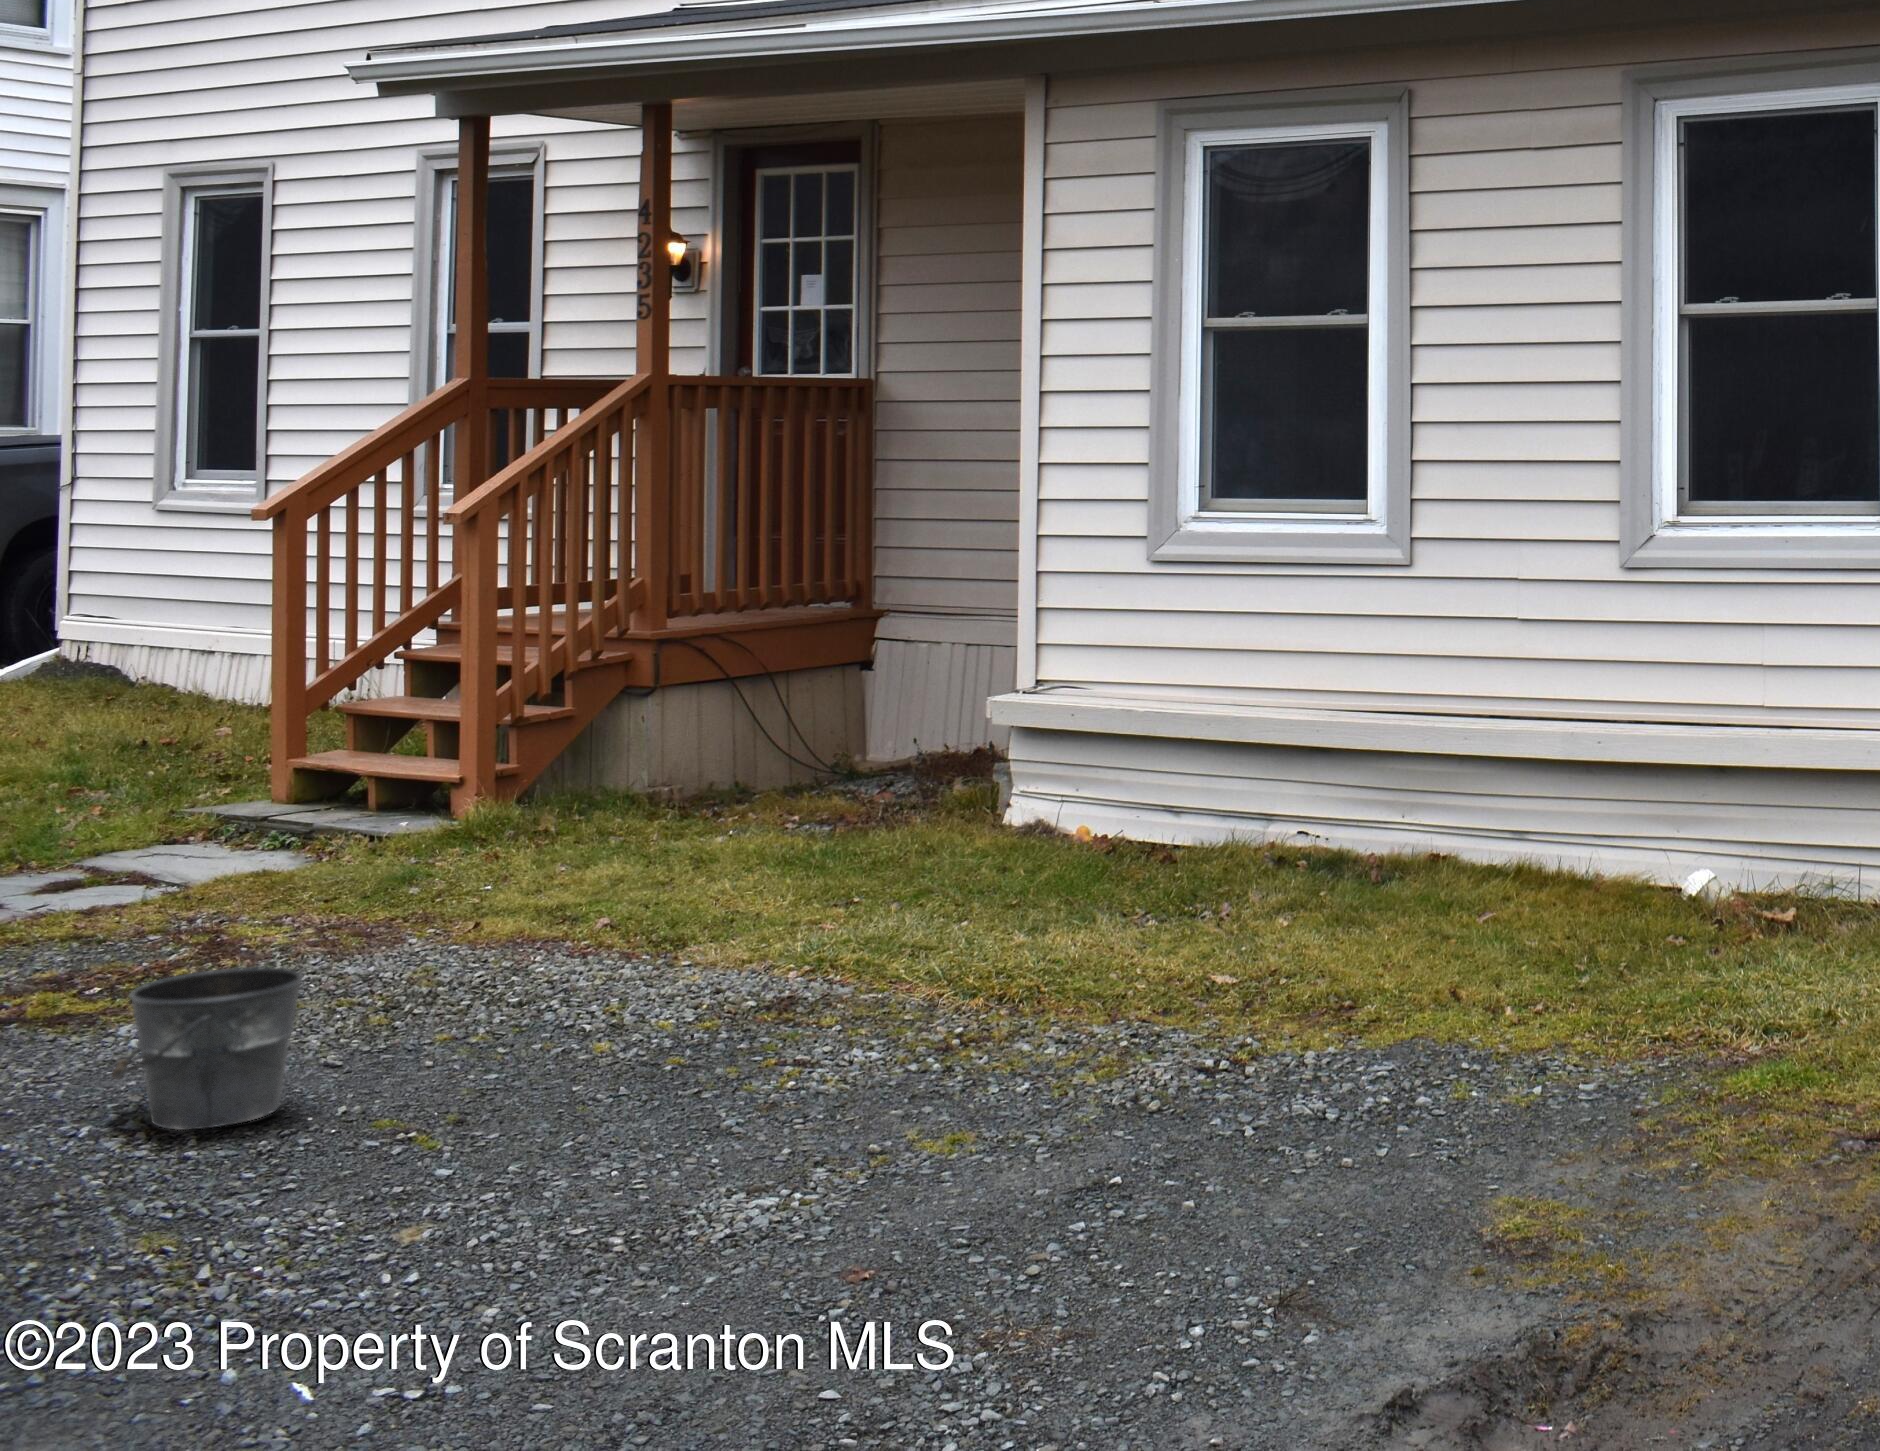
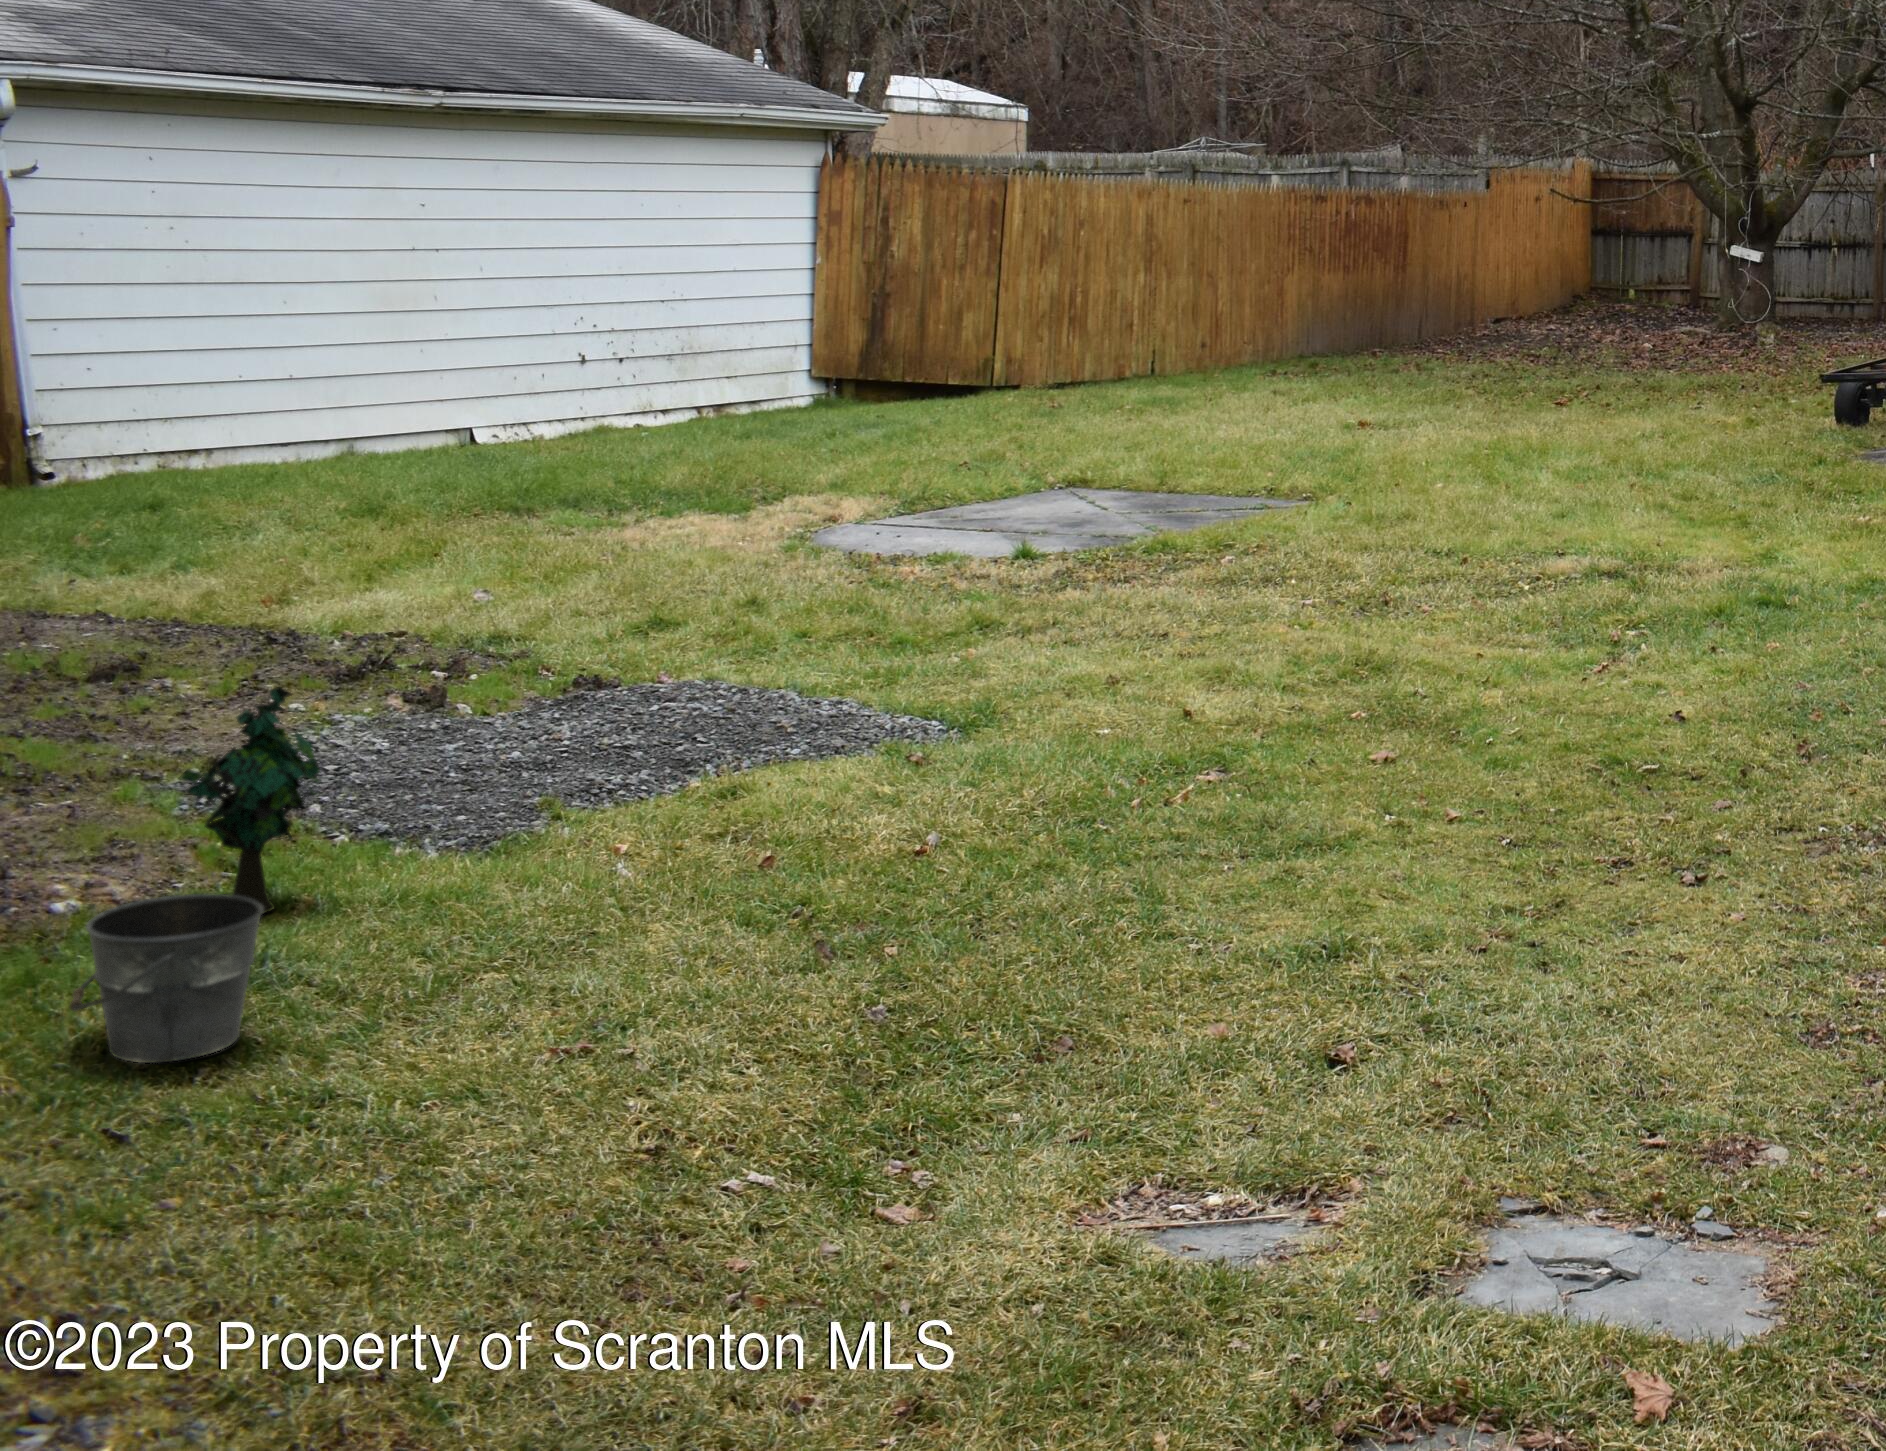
decorative plant: none [238,786,380,1018] -> present [180,687,320,914]

